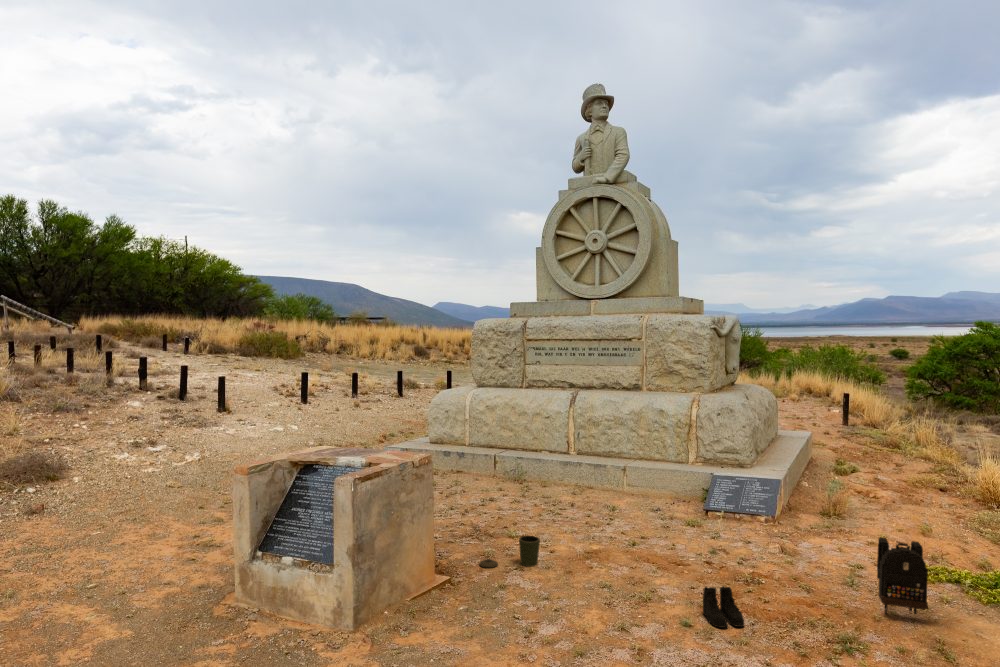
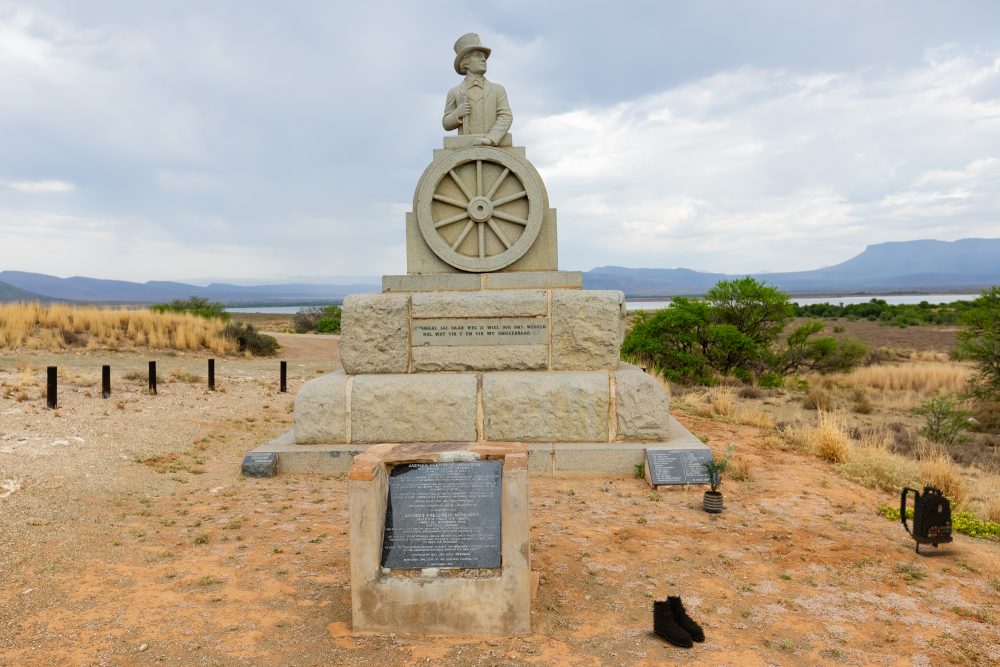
potted plant: none [707,485,745,542] -> present [700,459,729,513]
trash can: present [479,536,540,568] -> none [558,541,616,588]
boots: present [703,586,744,628] -> present [652,595,705,647]

